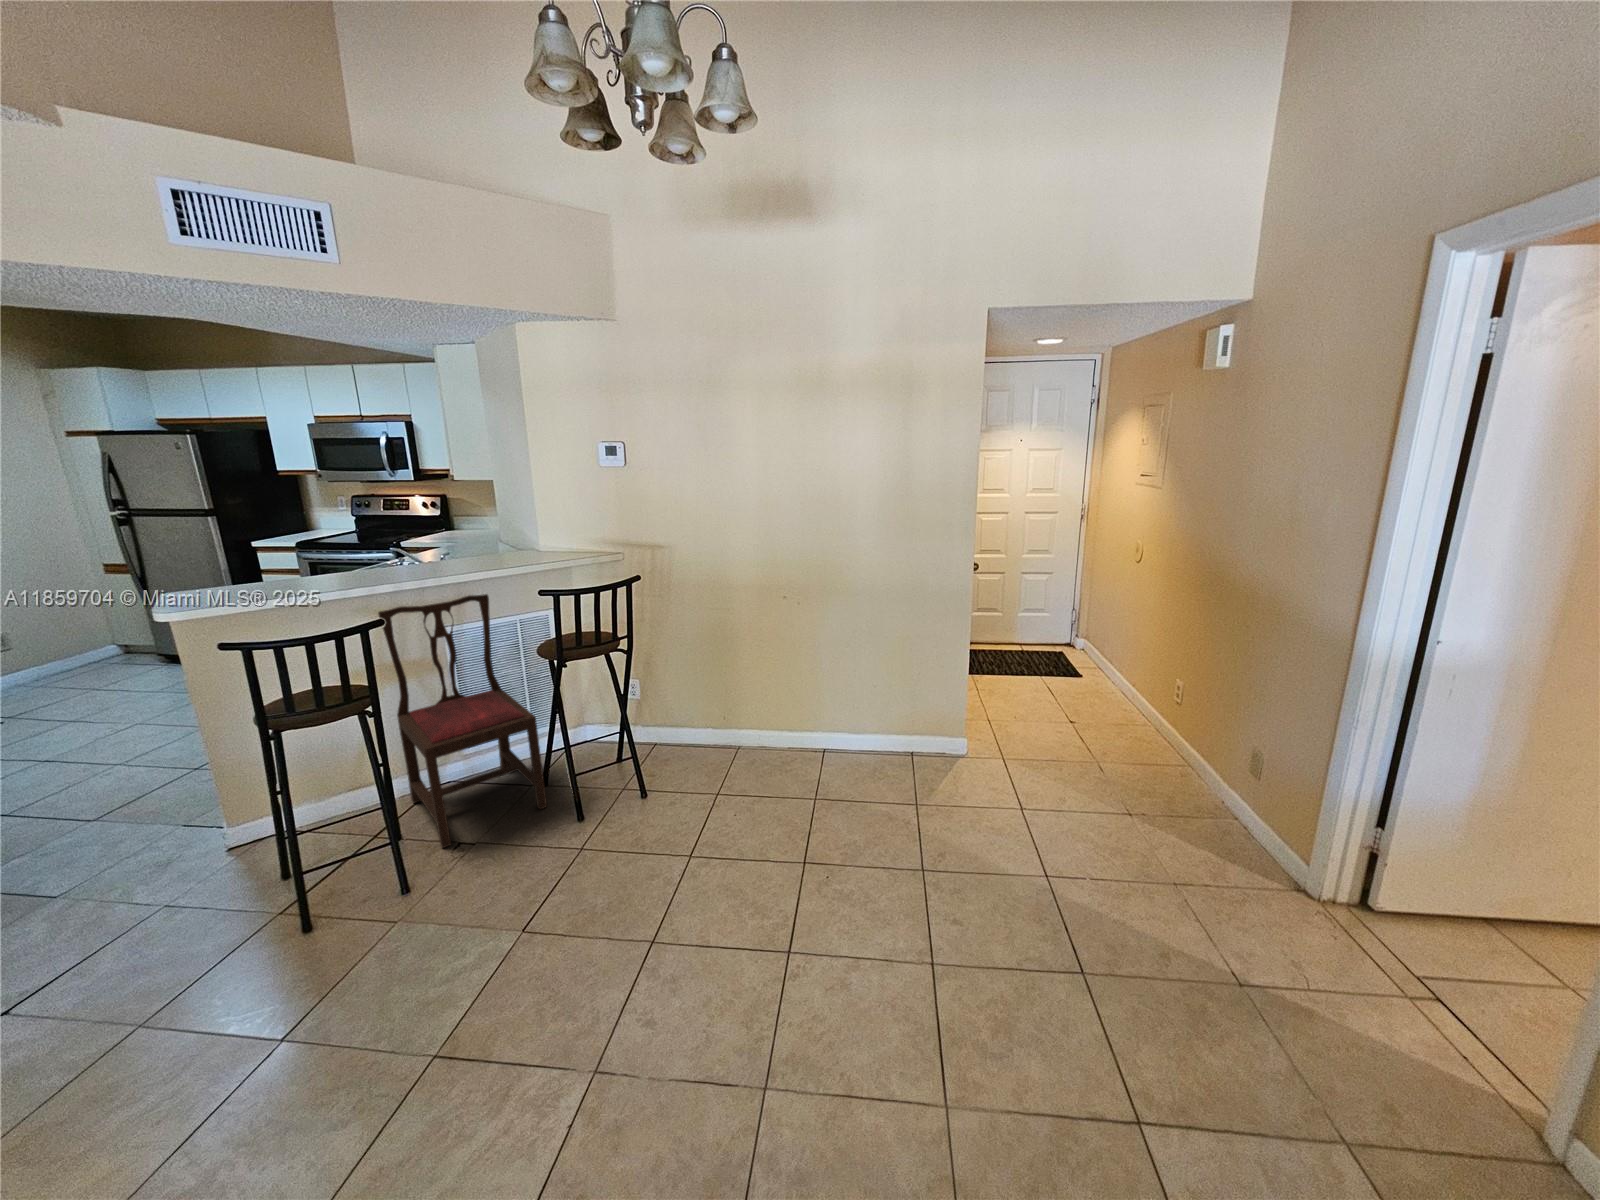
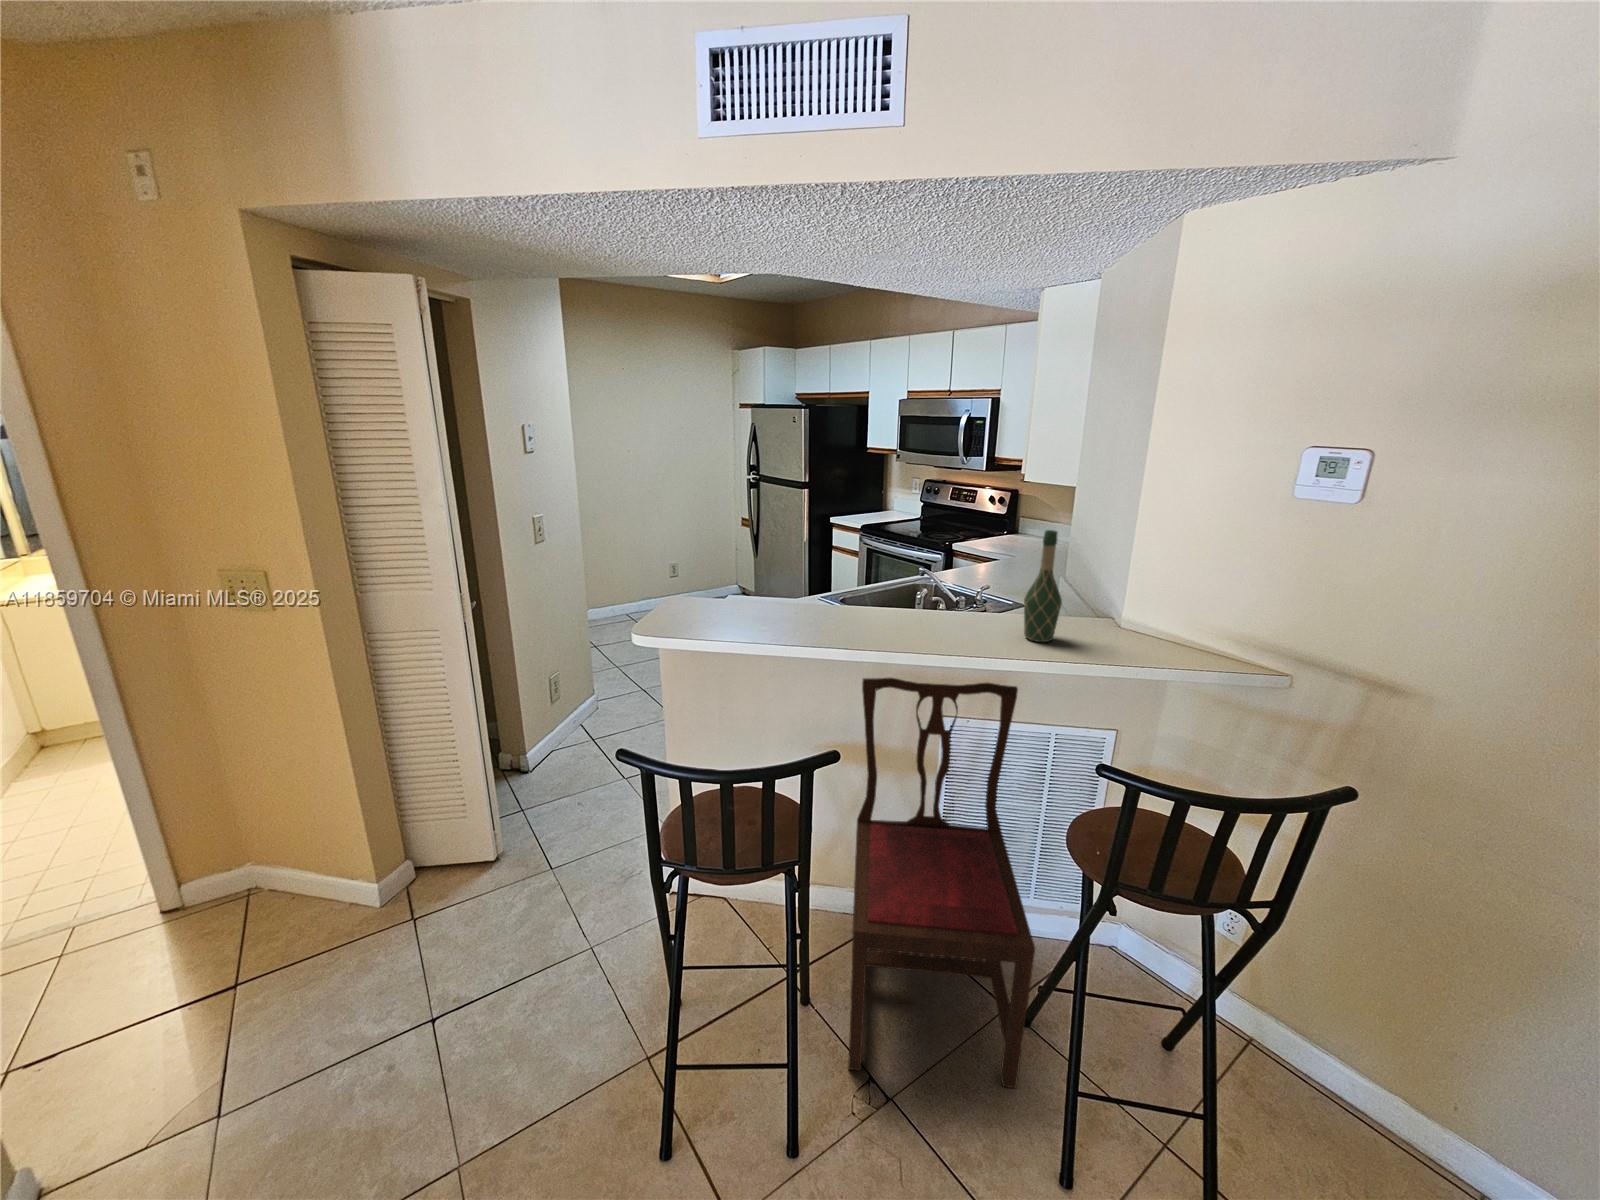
wine bottle: none [478,498,501,565] -> present [1024,530,1062,642]

